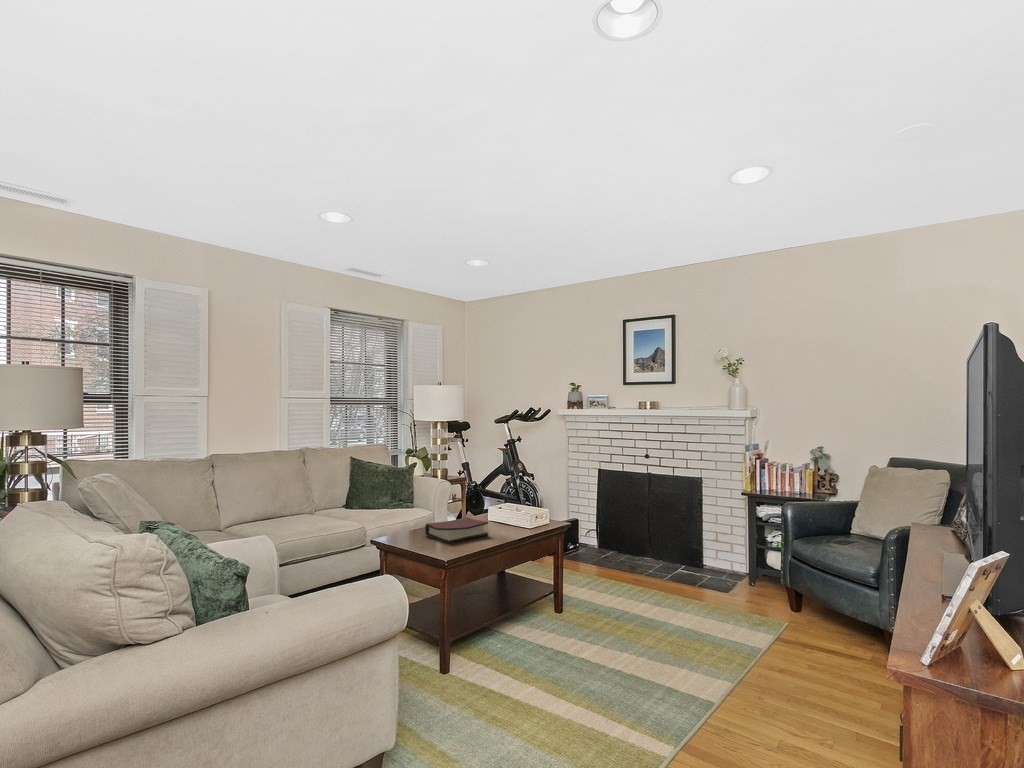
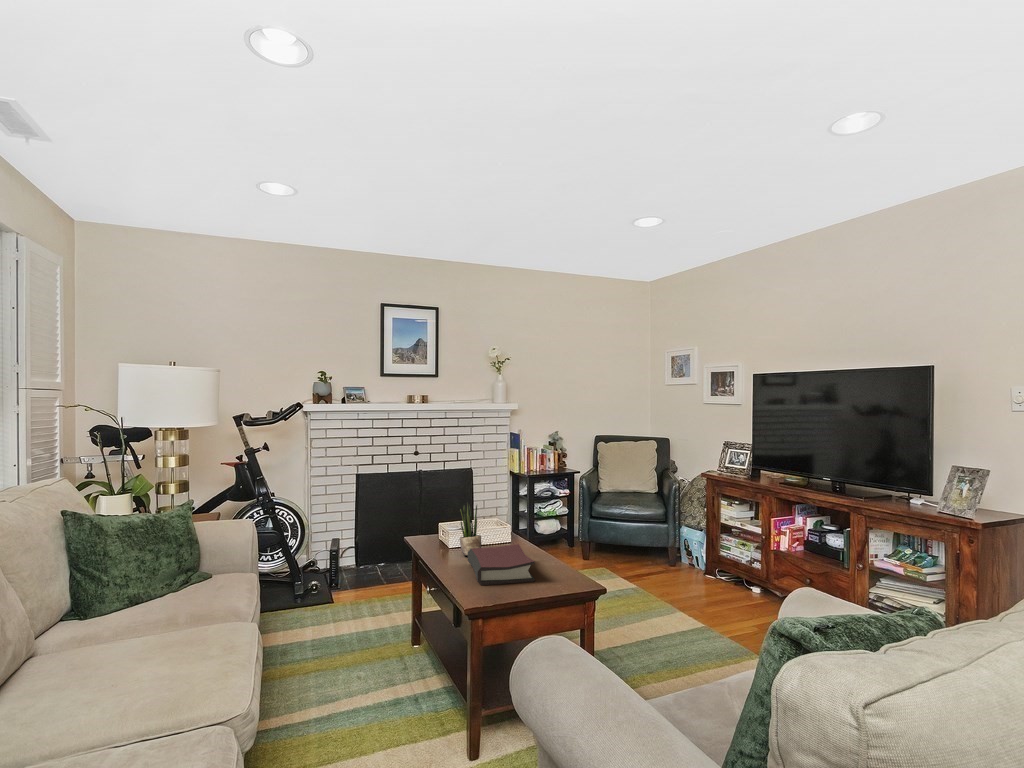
potted plant: none [479,485,496,526] -> present [460,502,481,555]

